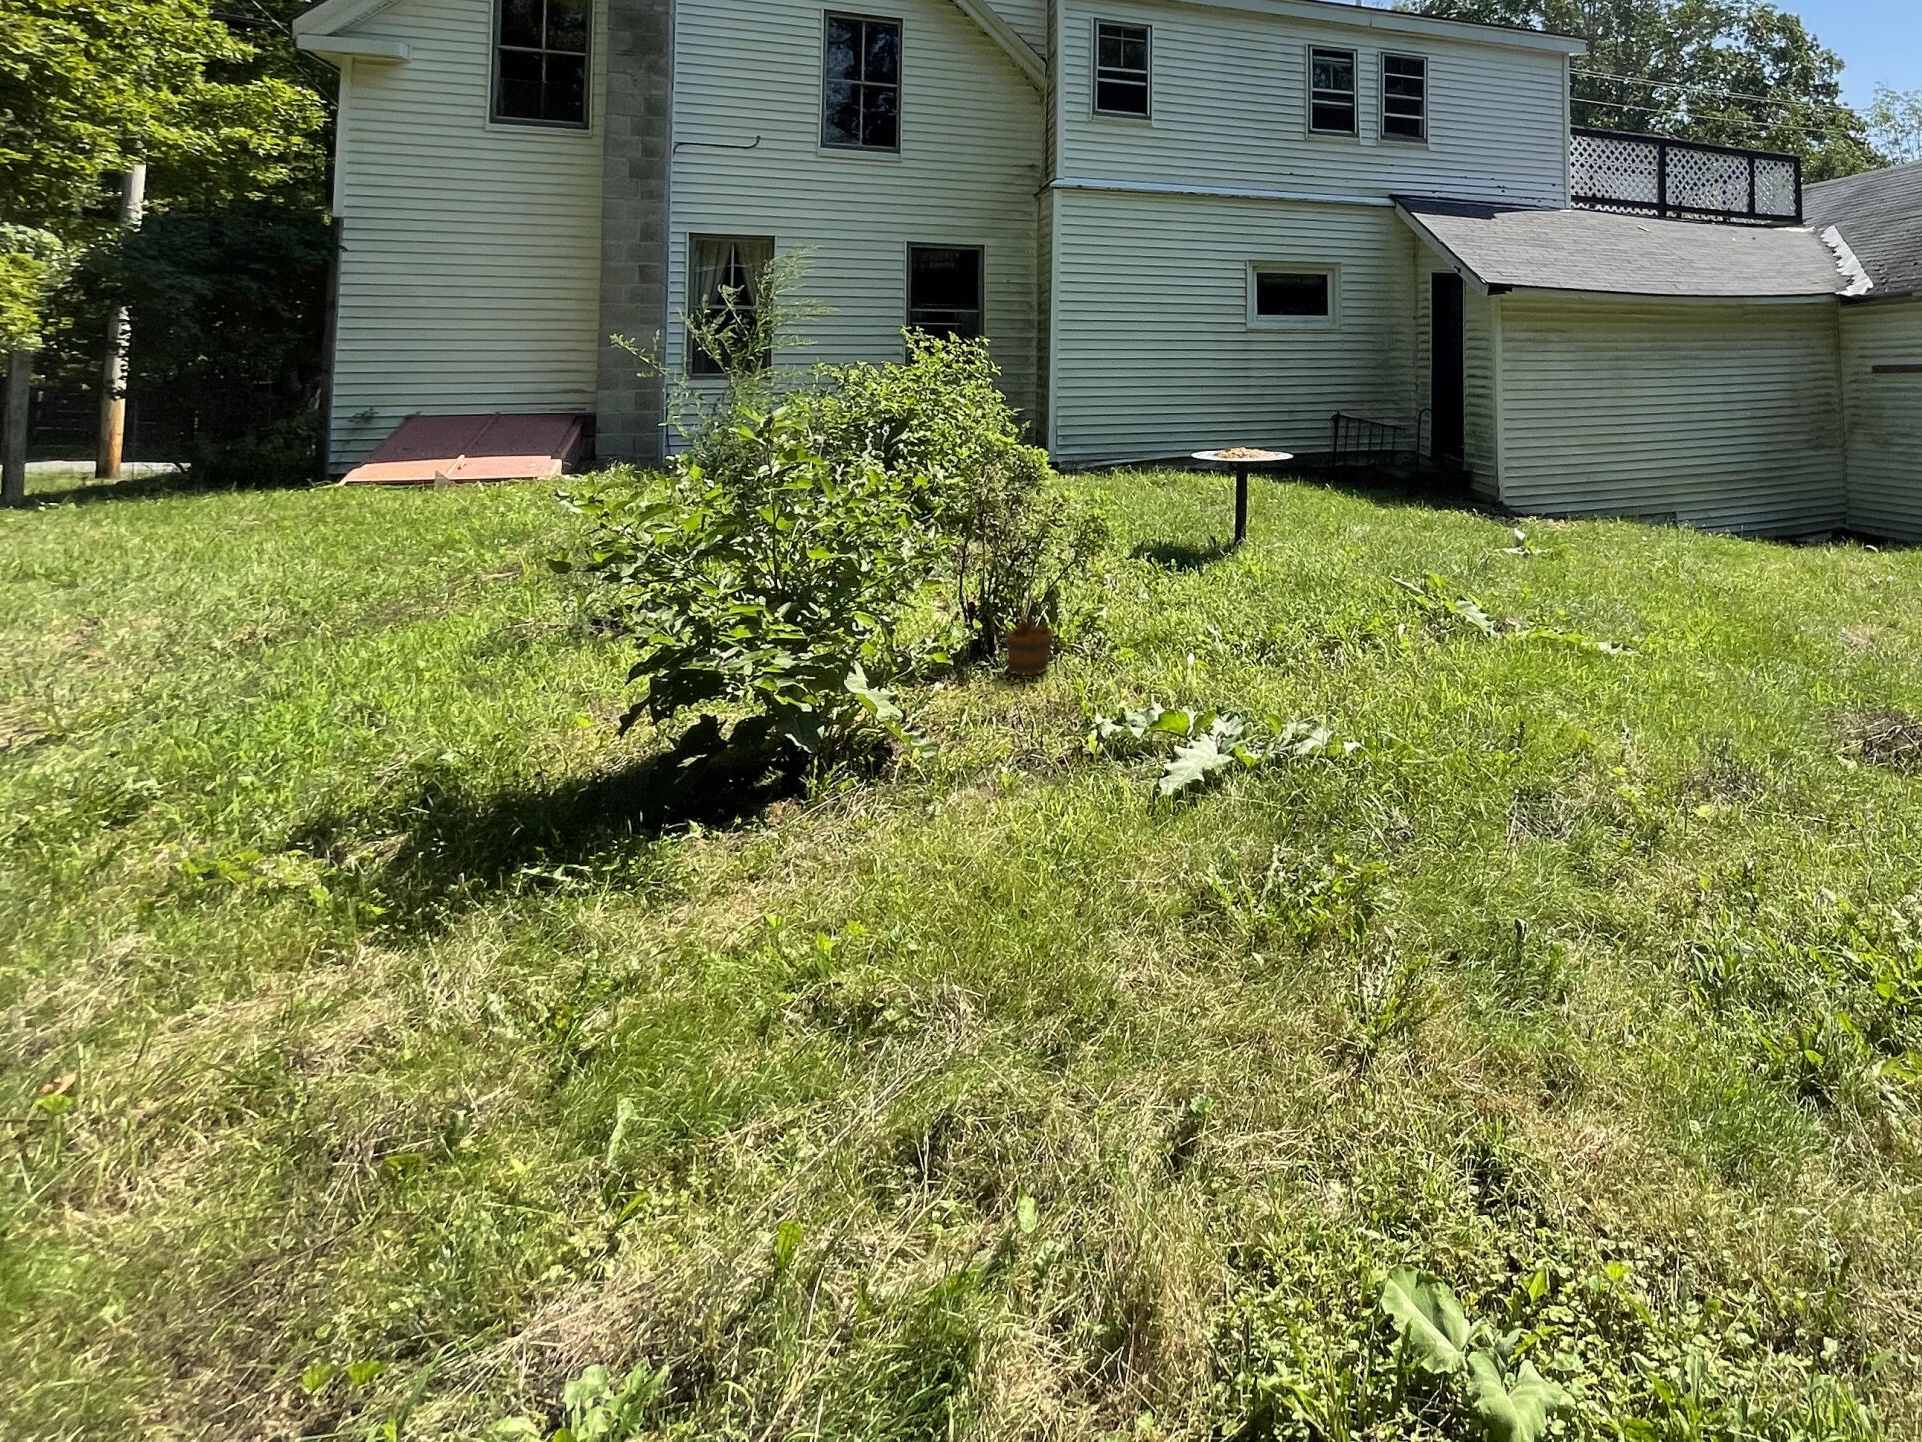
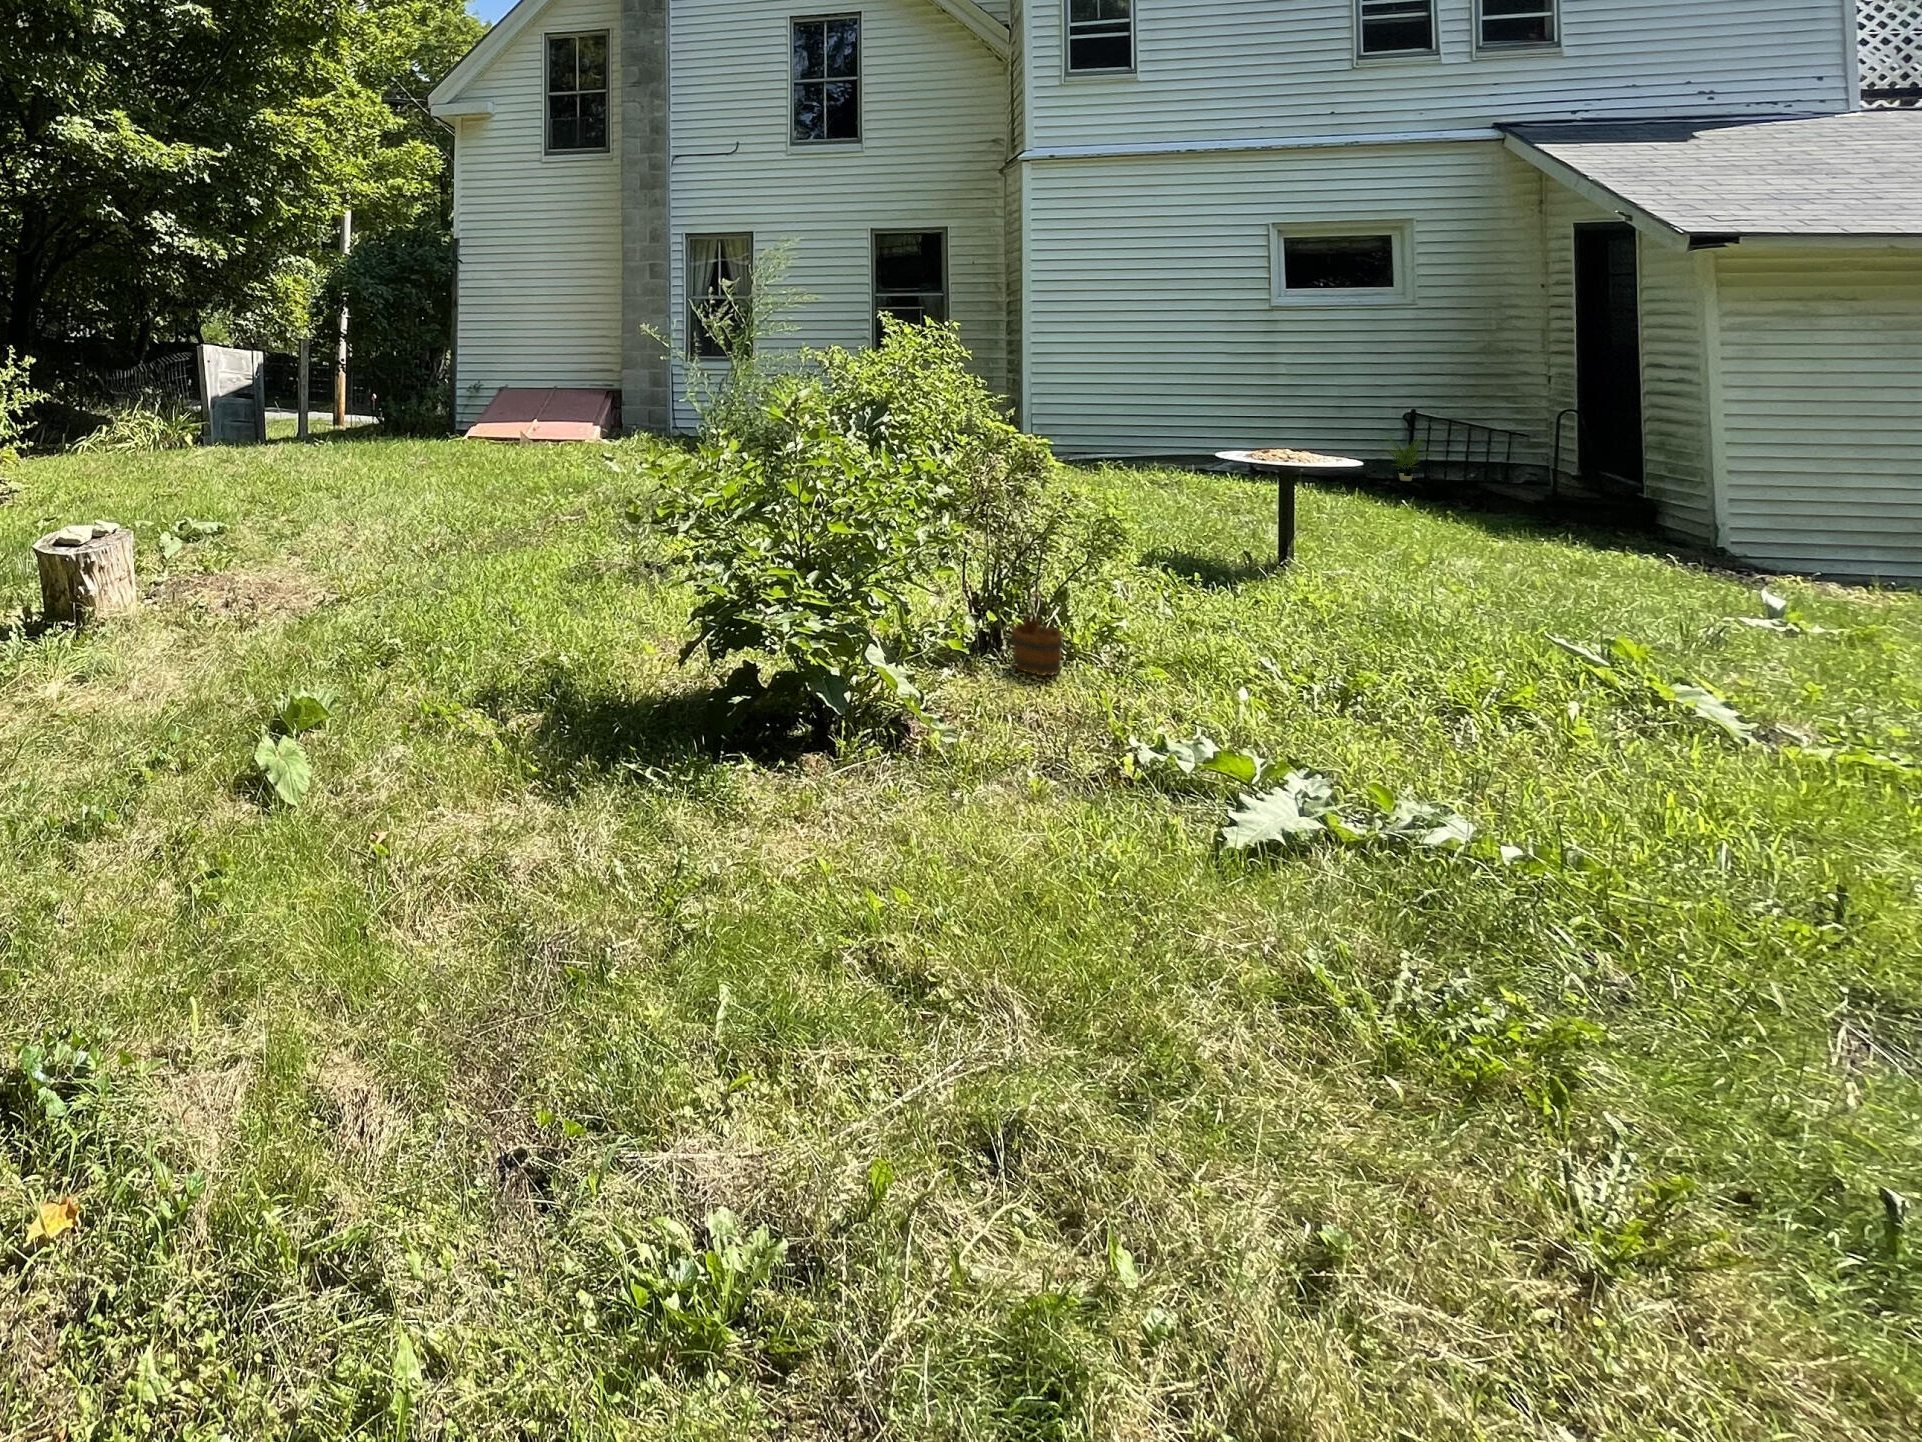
potted plant: none [1315,431,1350,468] -> present [1386,439,1430,481]

